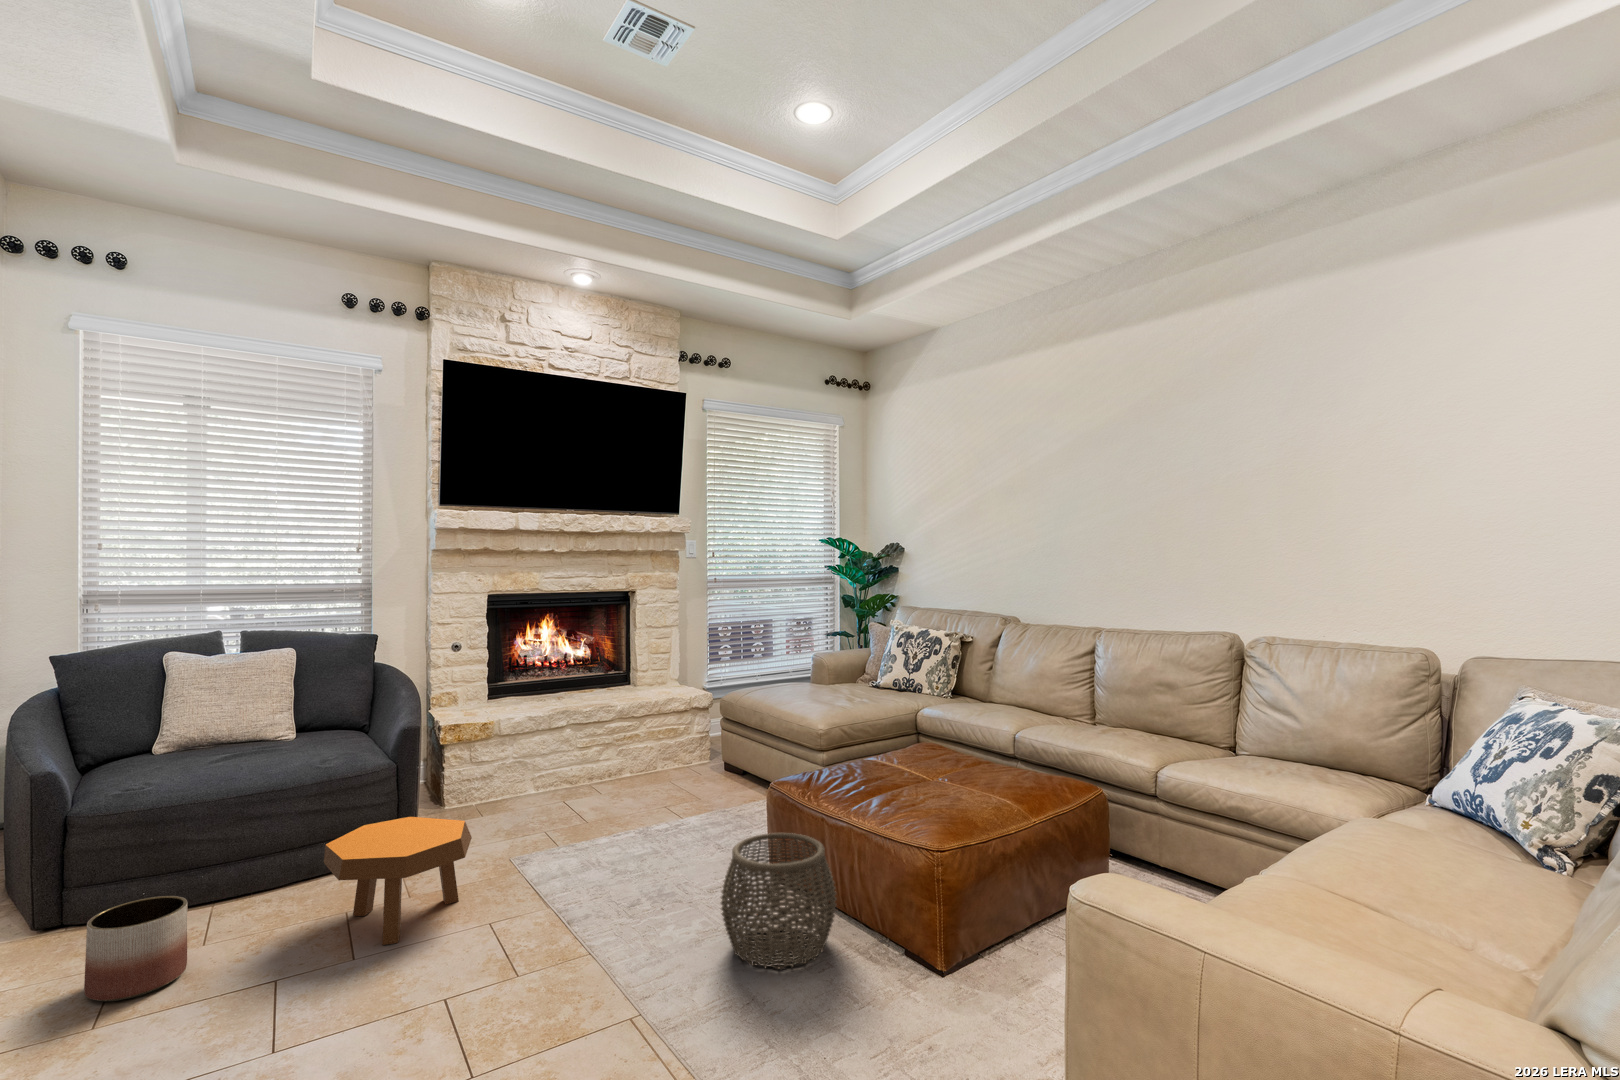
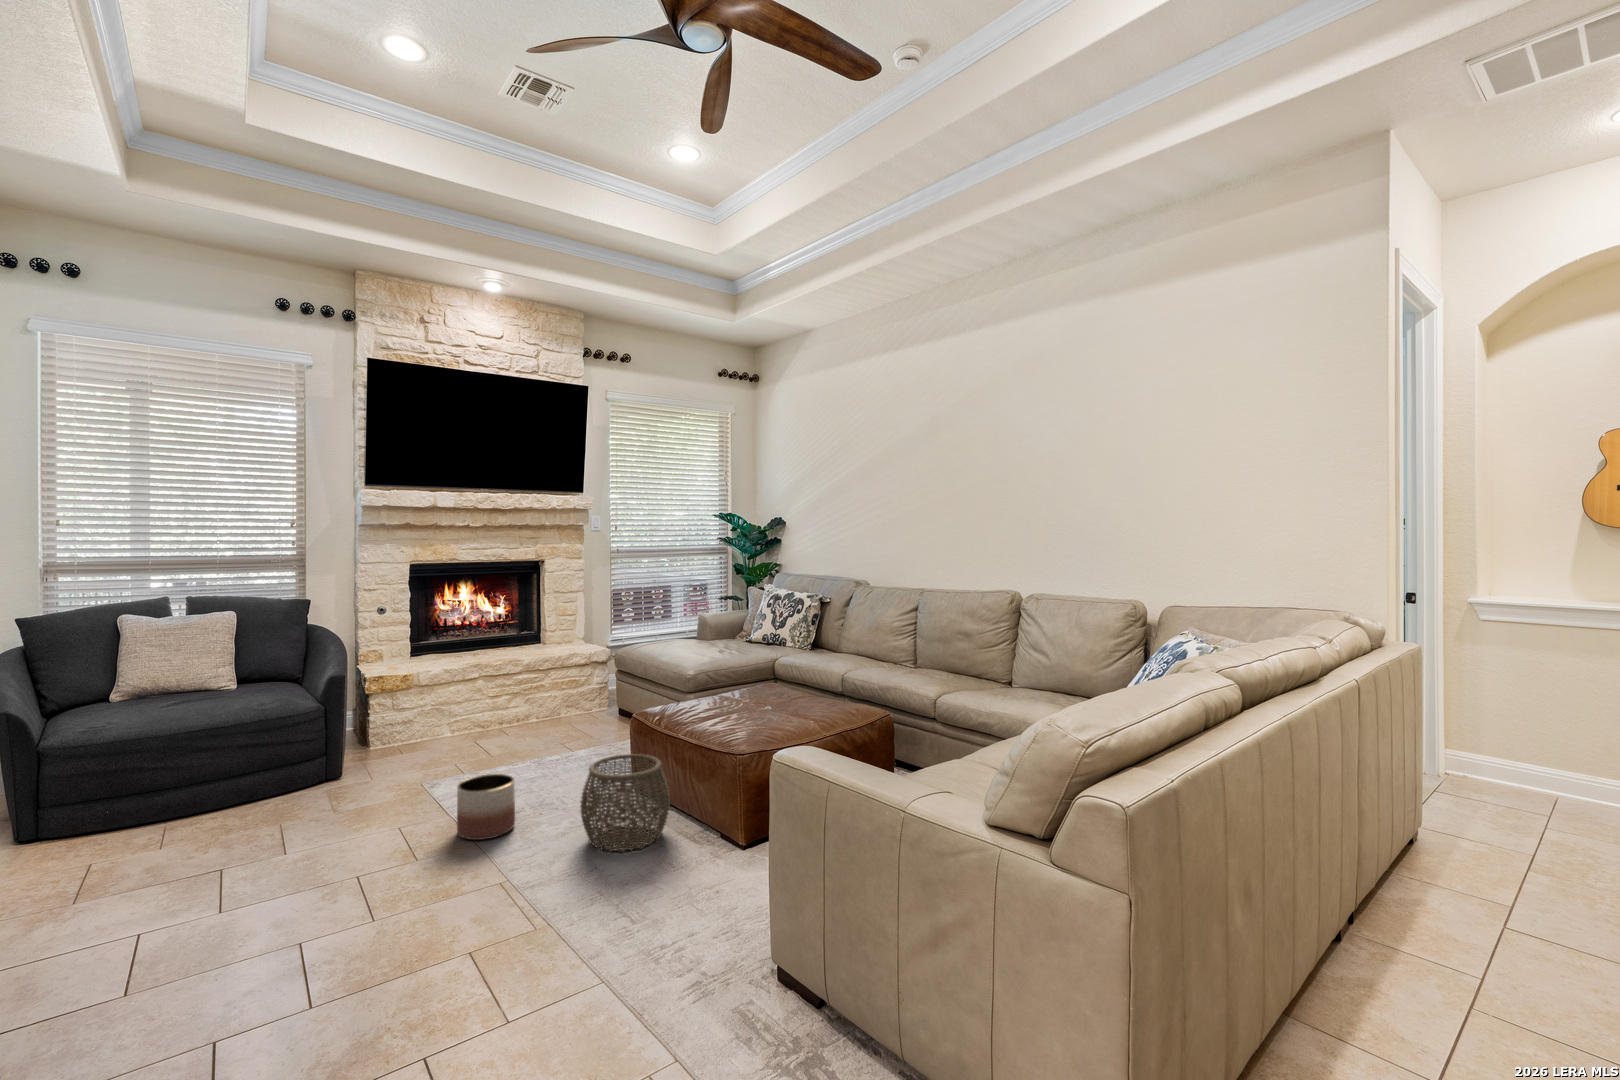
footstool: present [324,817,472,945] -> none [262,748,388,844]
planter: present [84,896,188,1001] -> present [457,774,515,840]

